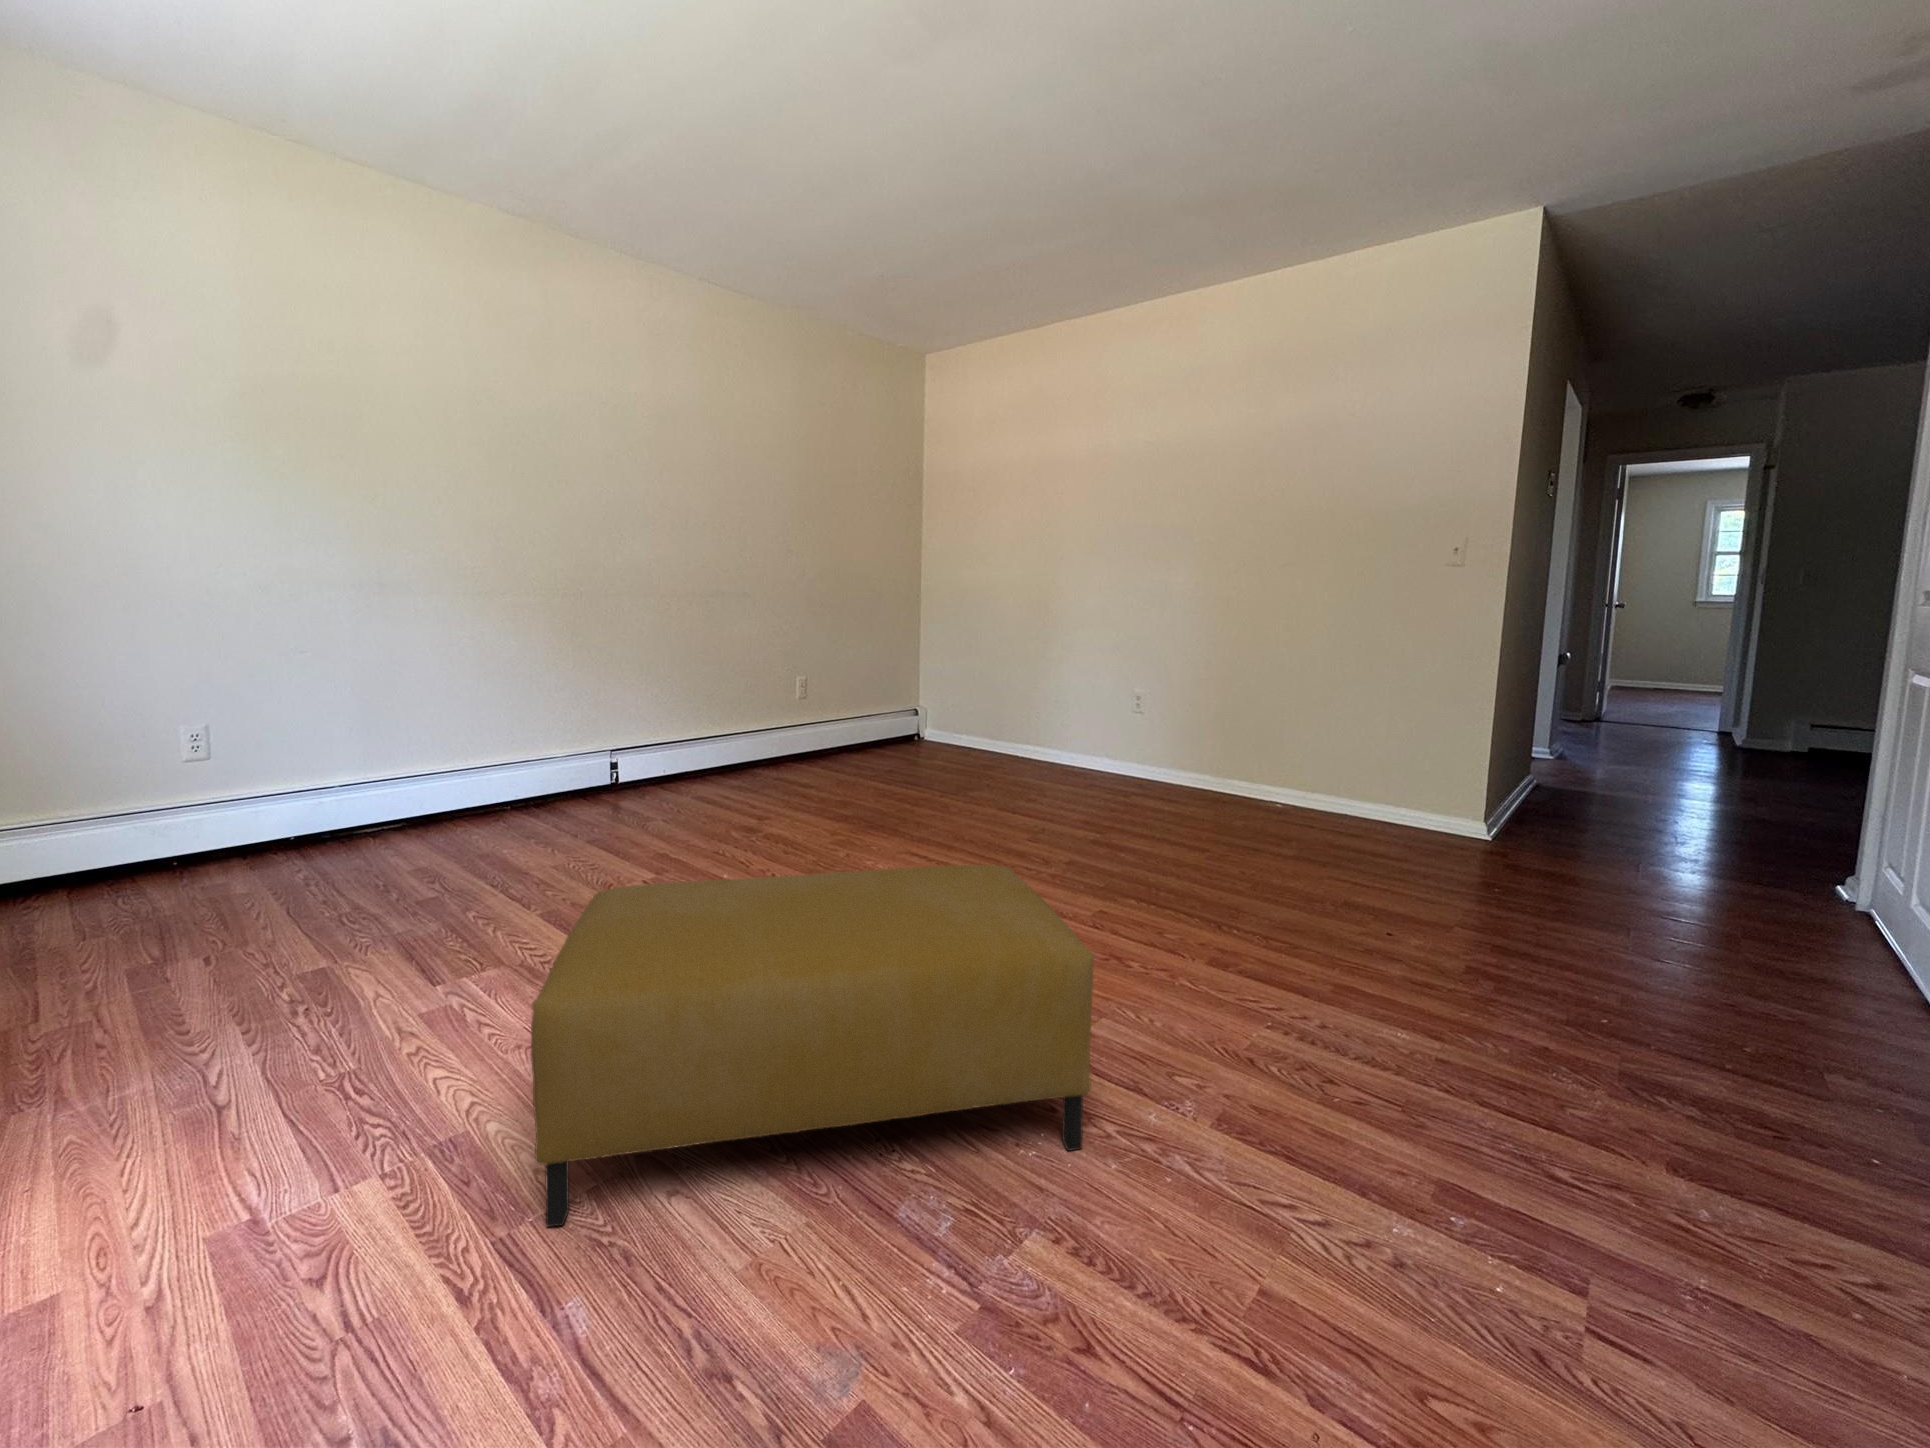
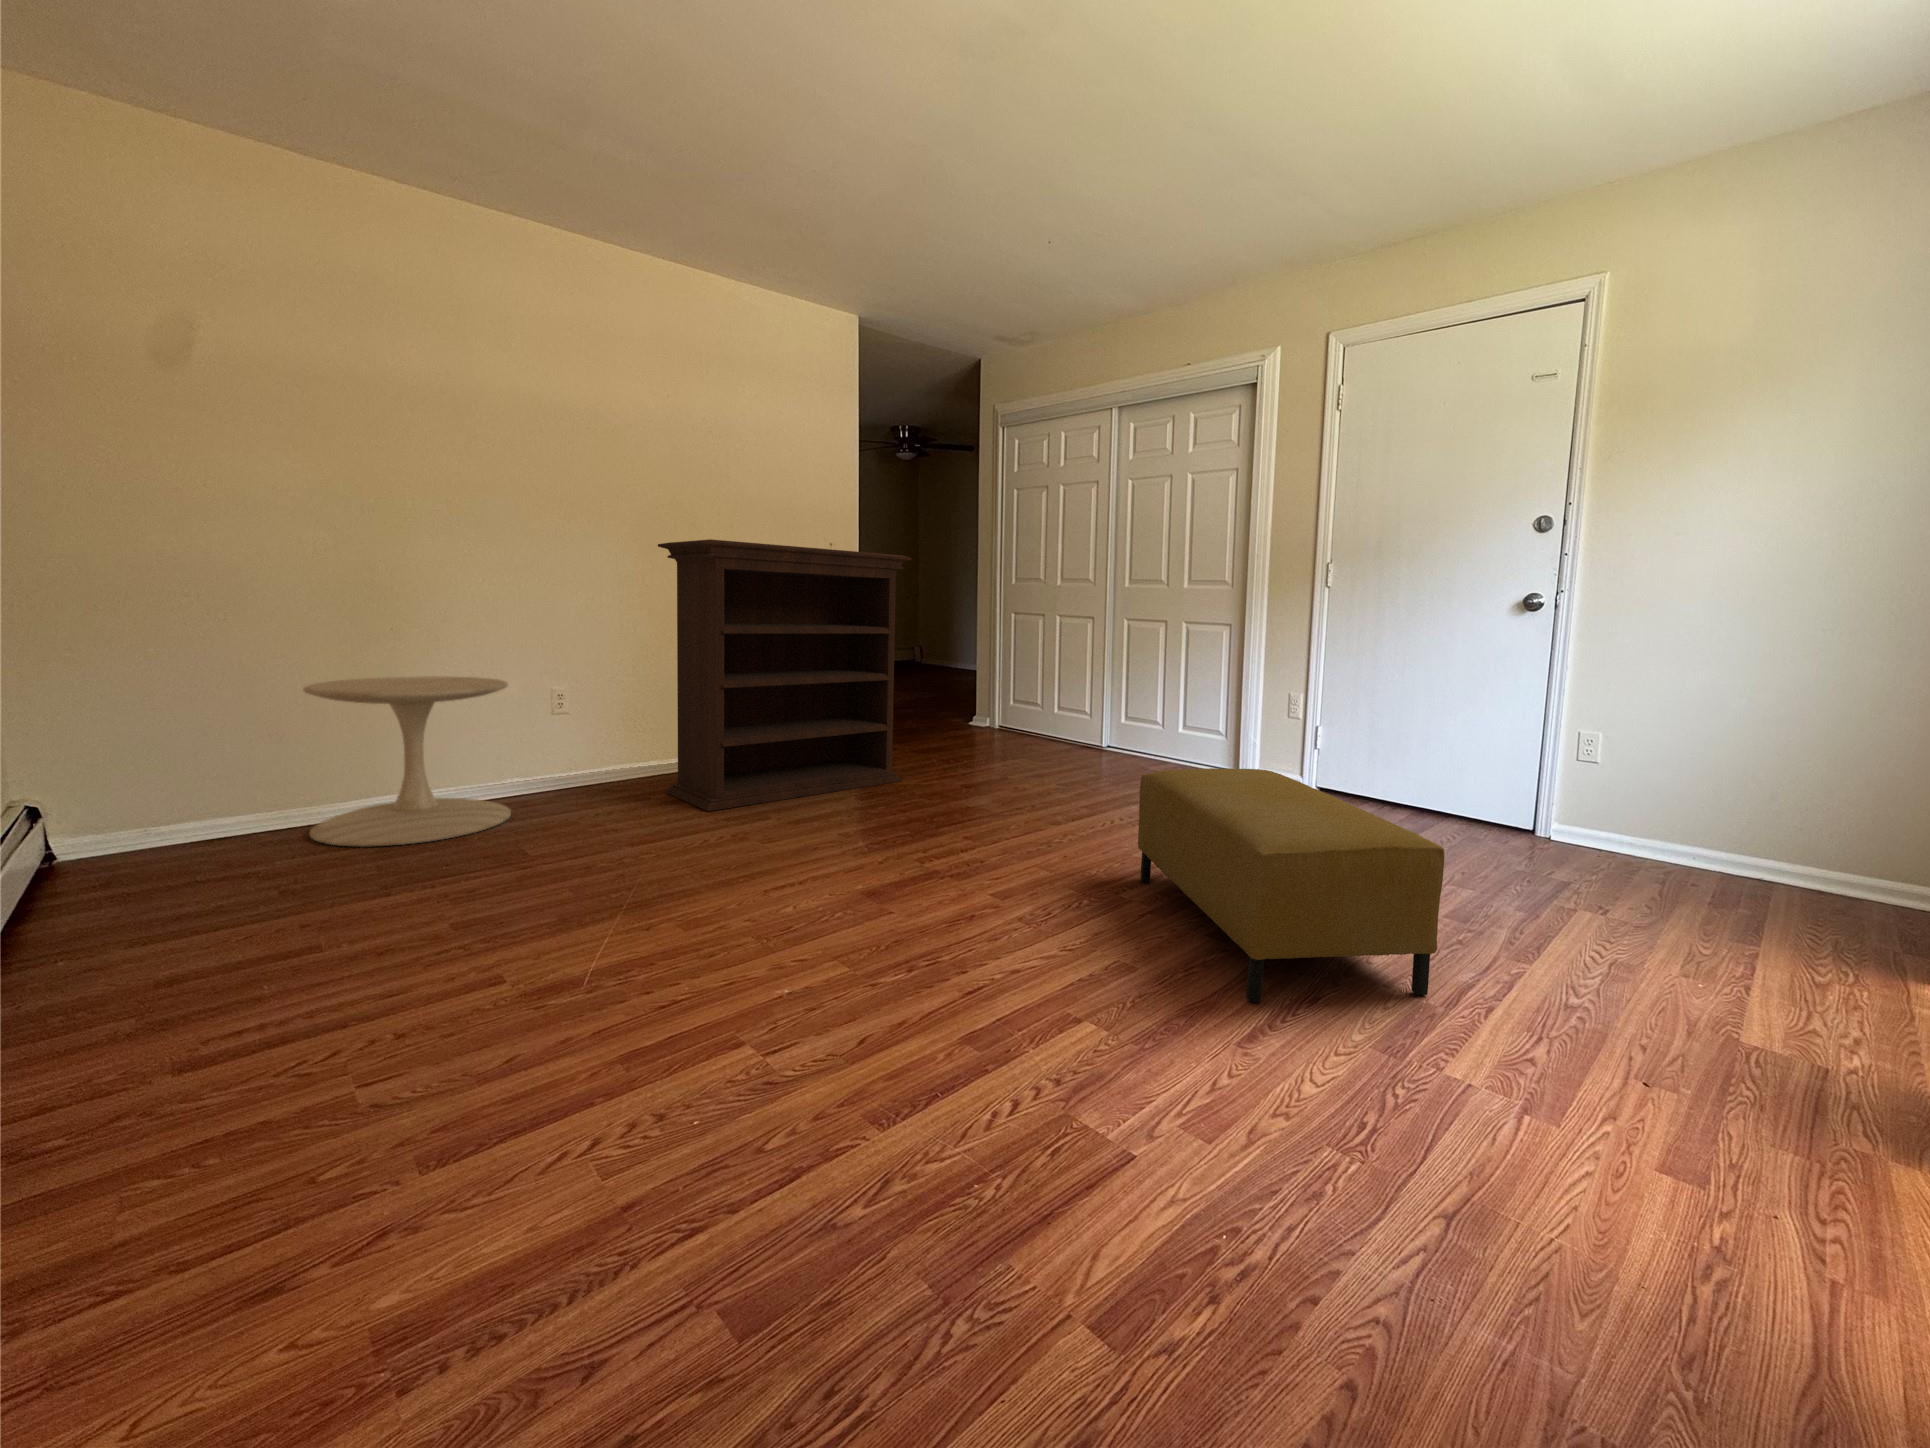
bookshelf: none [1105,559,1405,868] -> present [658,539,912,811]
side table: none [954,670,1065,780] -> present [303,676,511,846]

